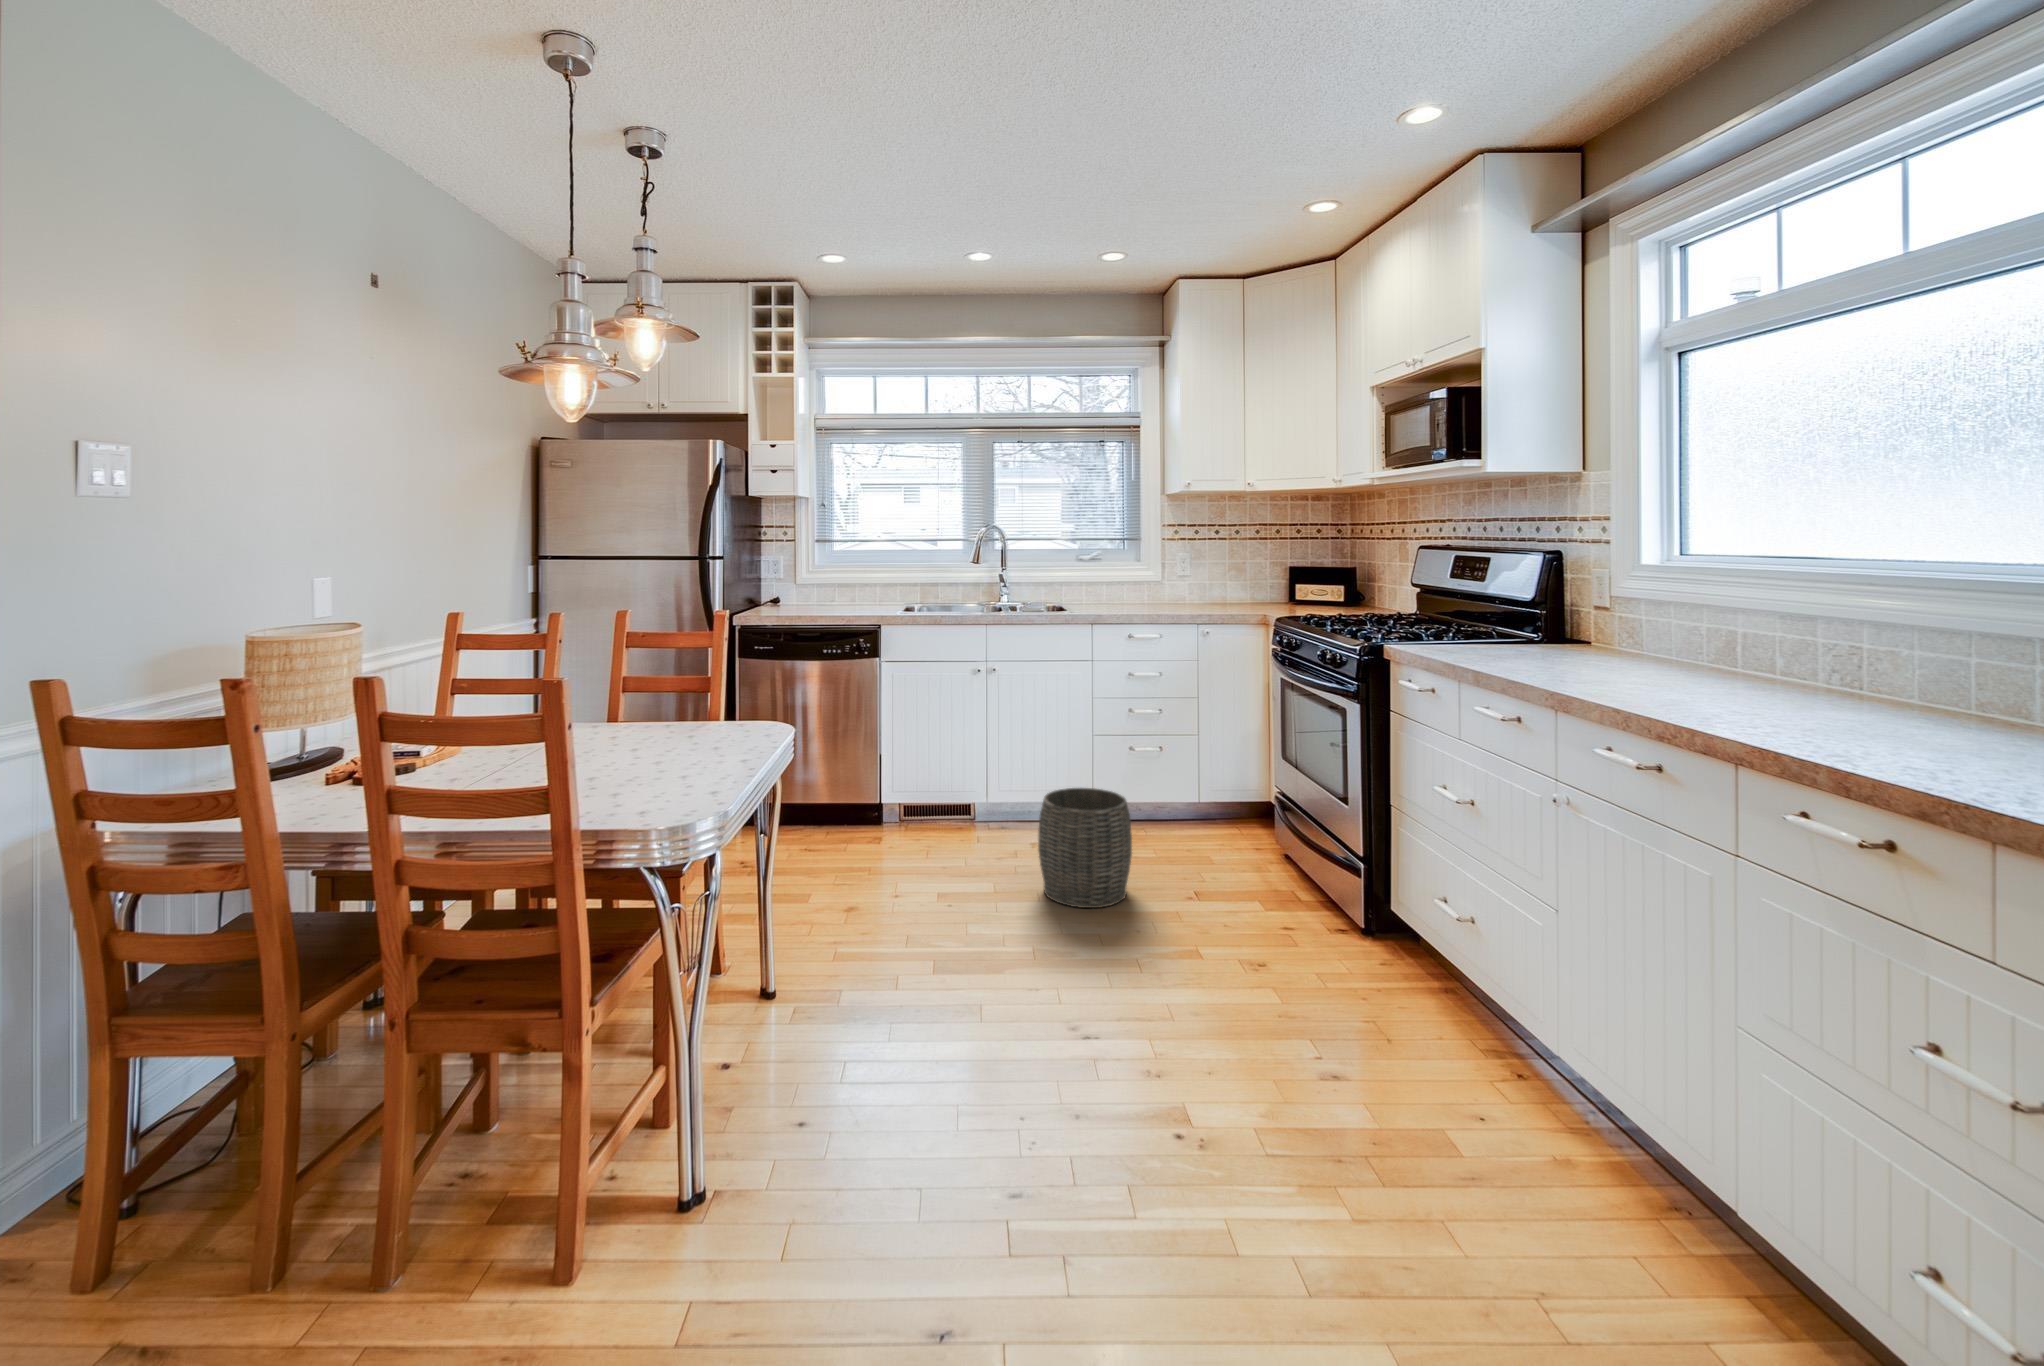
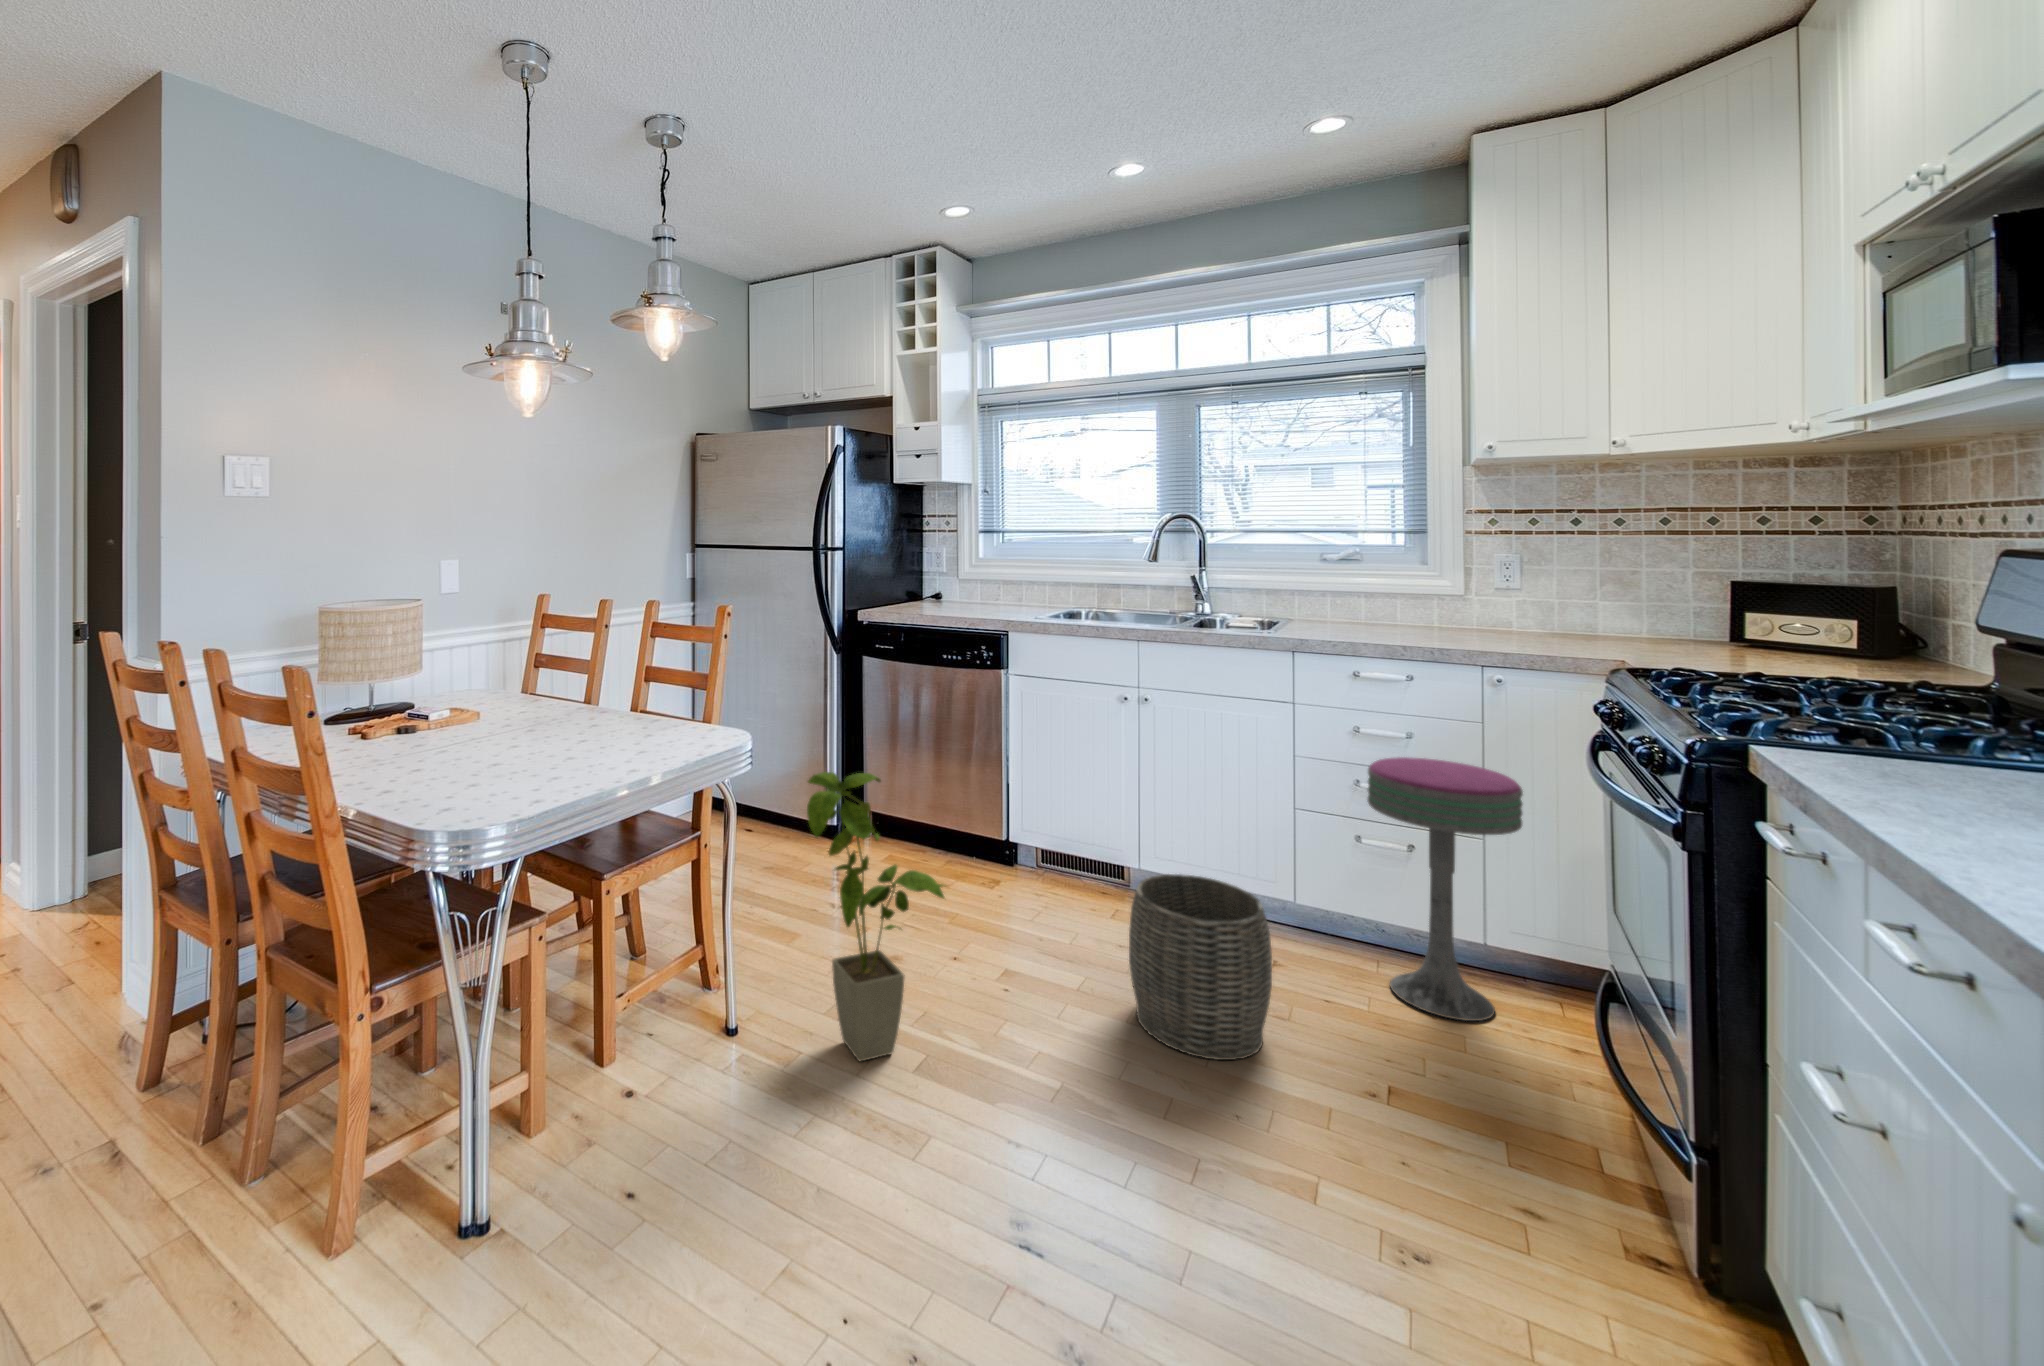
bar stool: none [1149,688,1231,849] -> present [1368,757,1523,1021]
house plant: none [847,738,975,981] -> present [807,772,945,1061]

